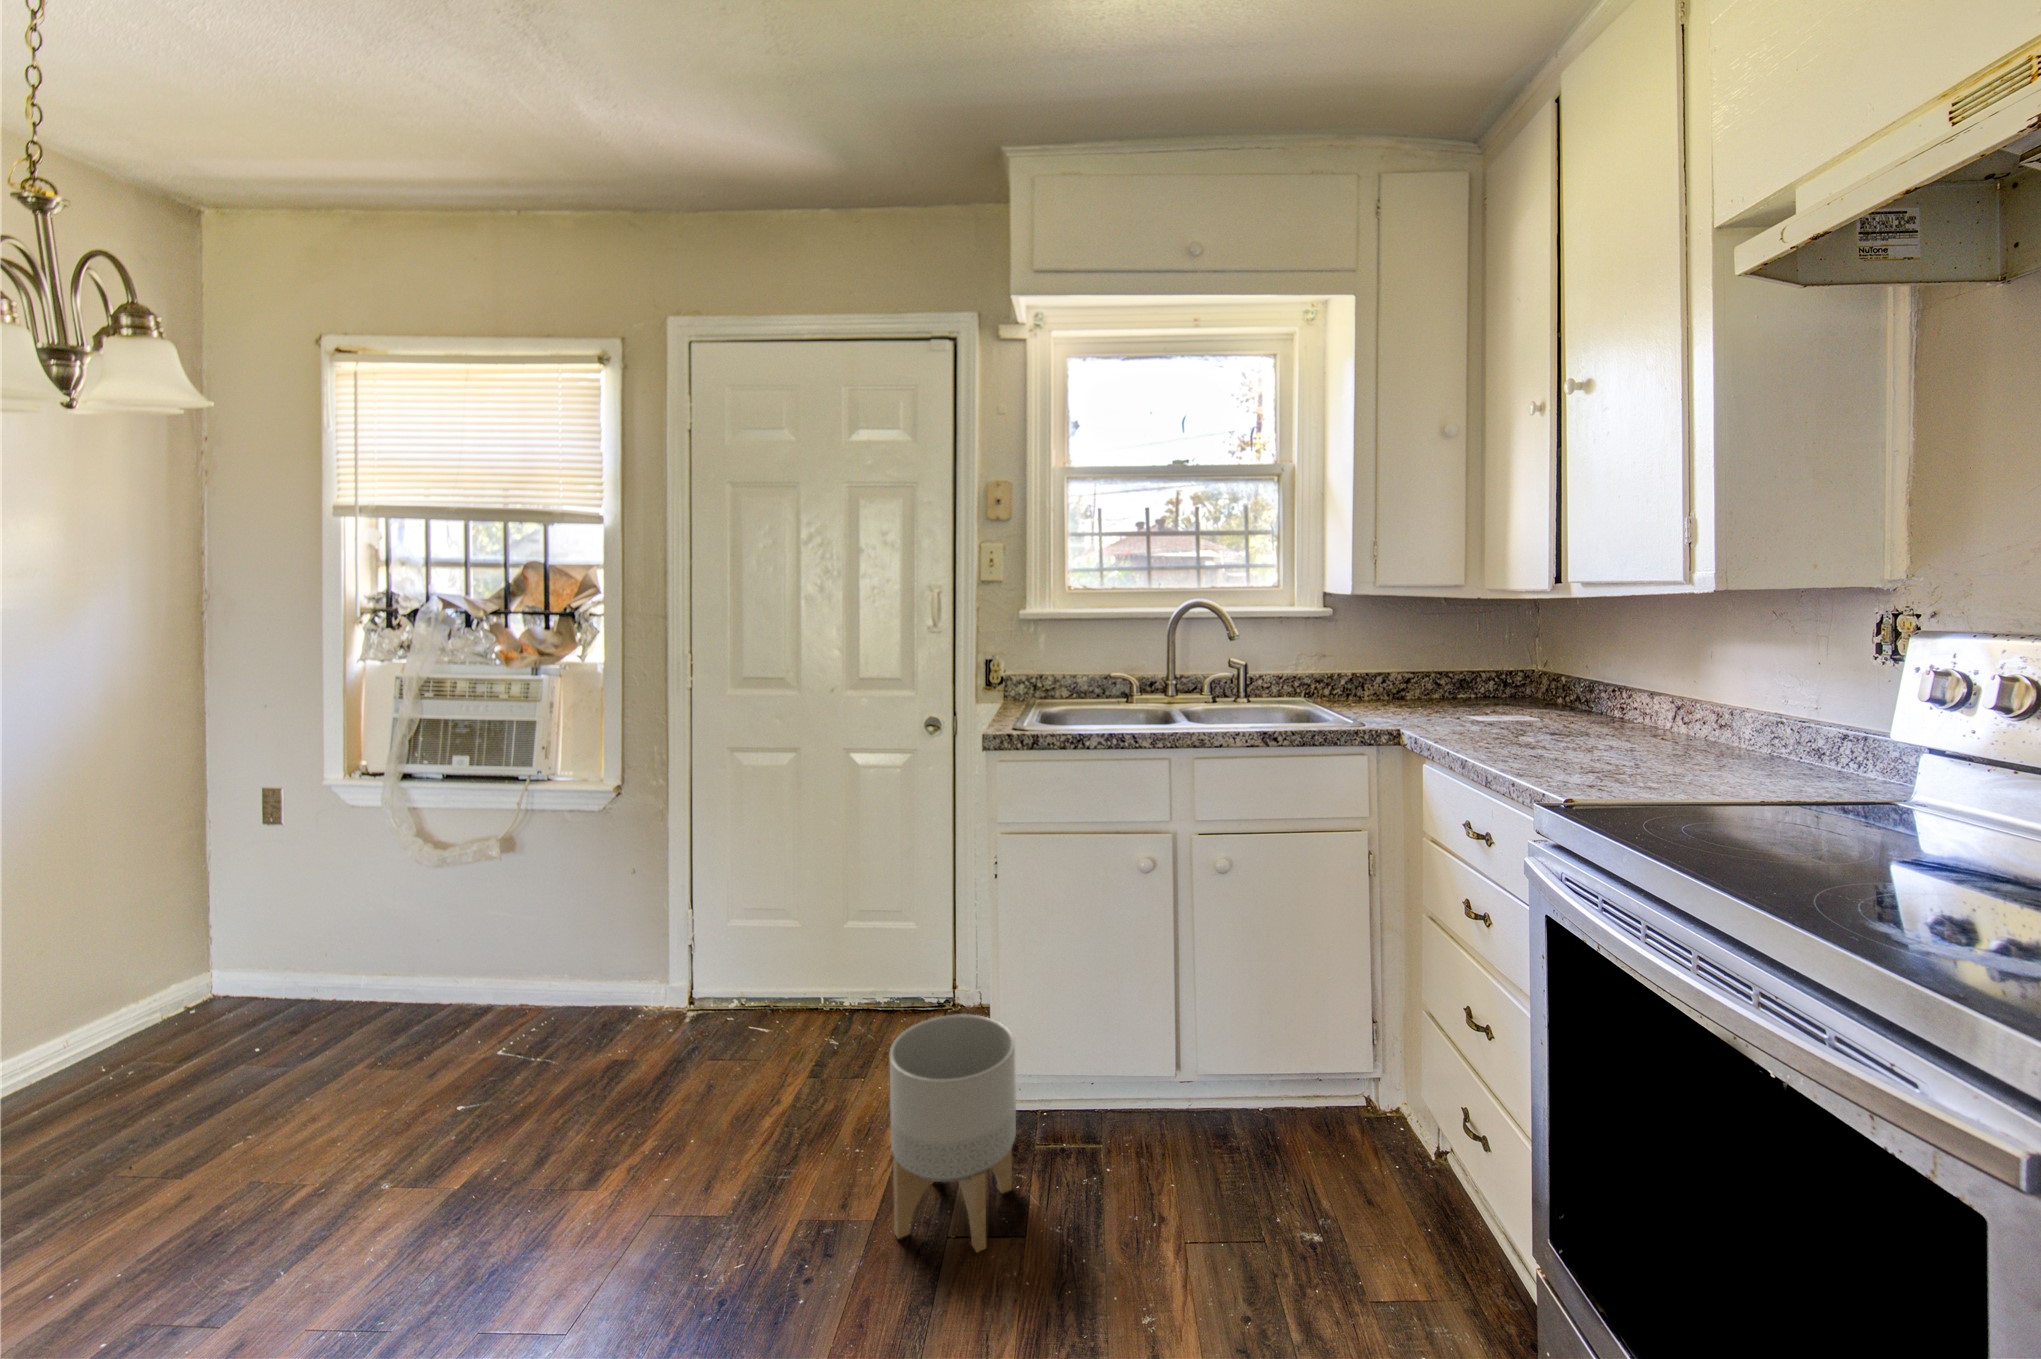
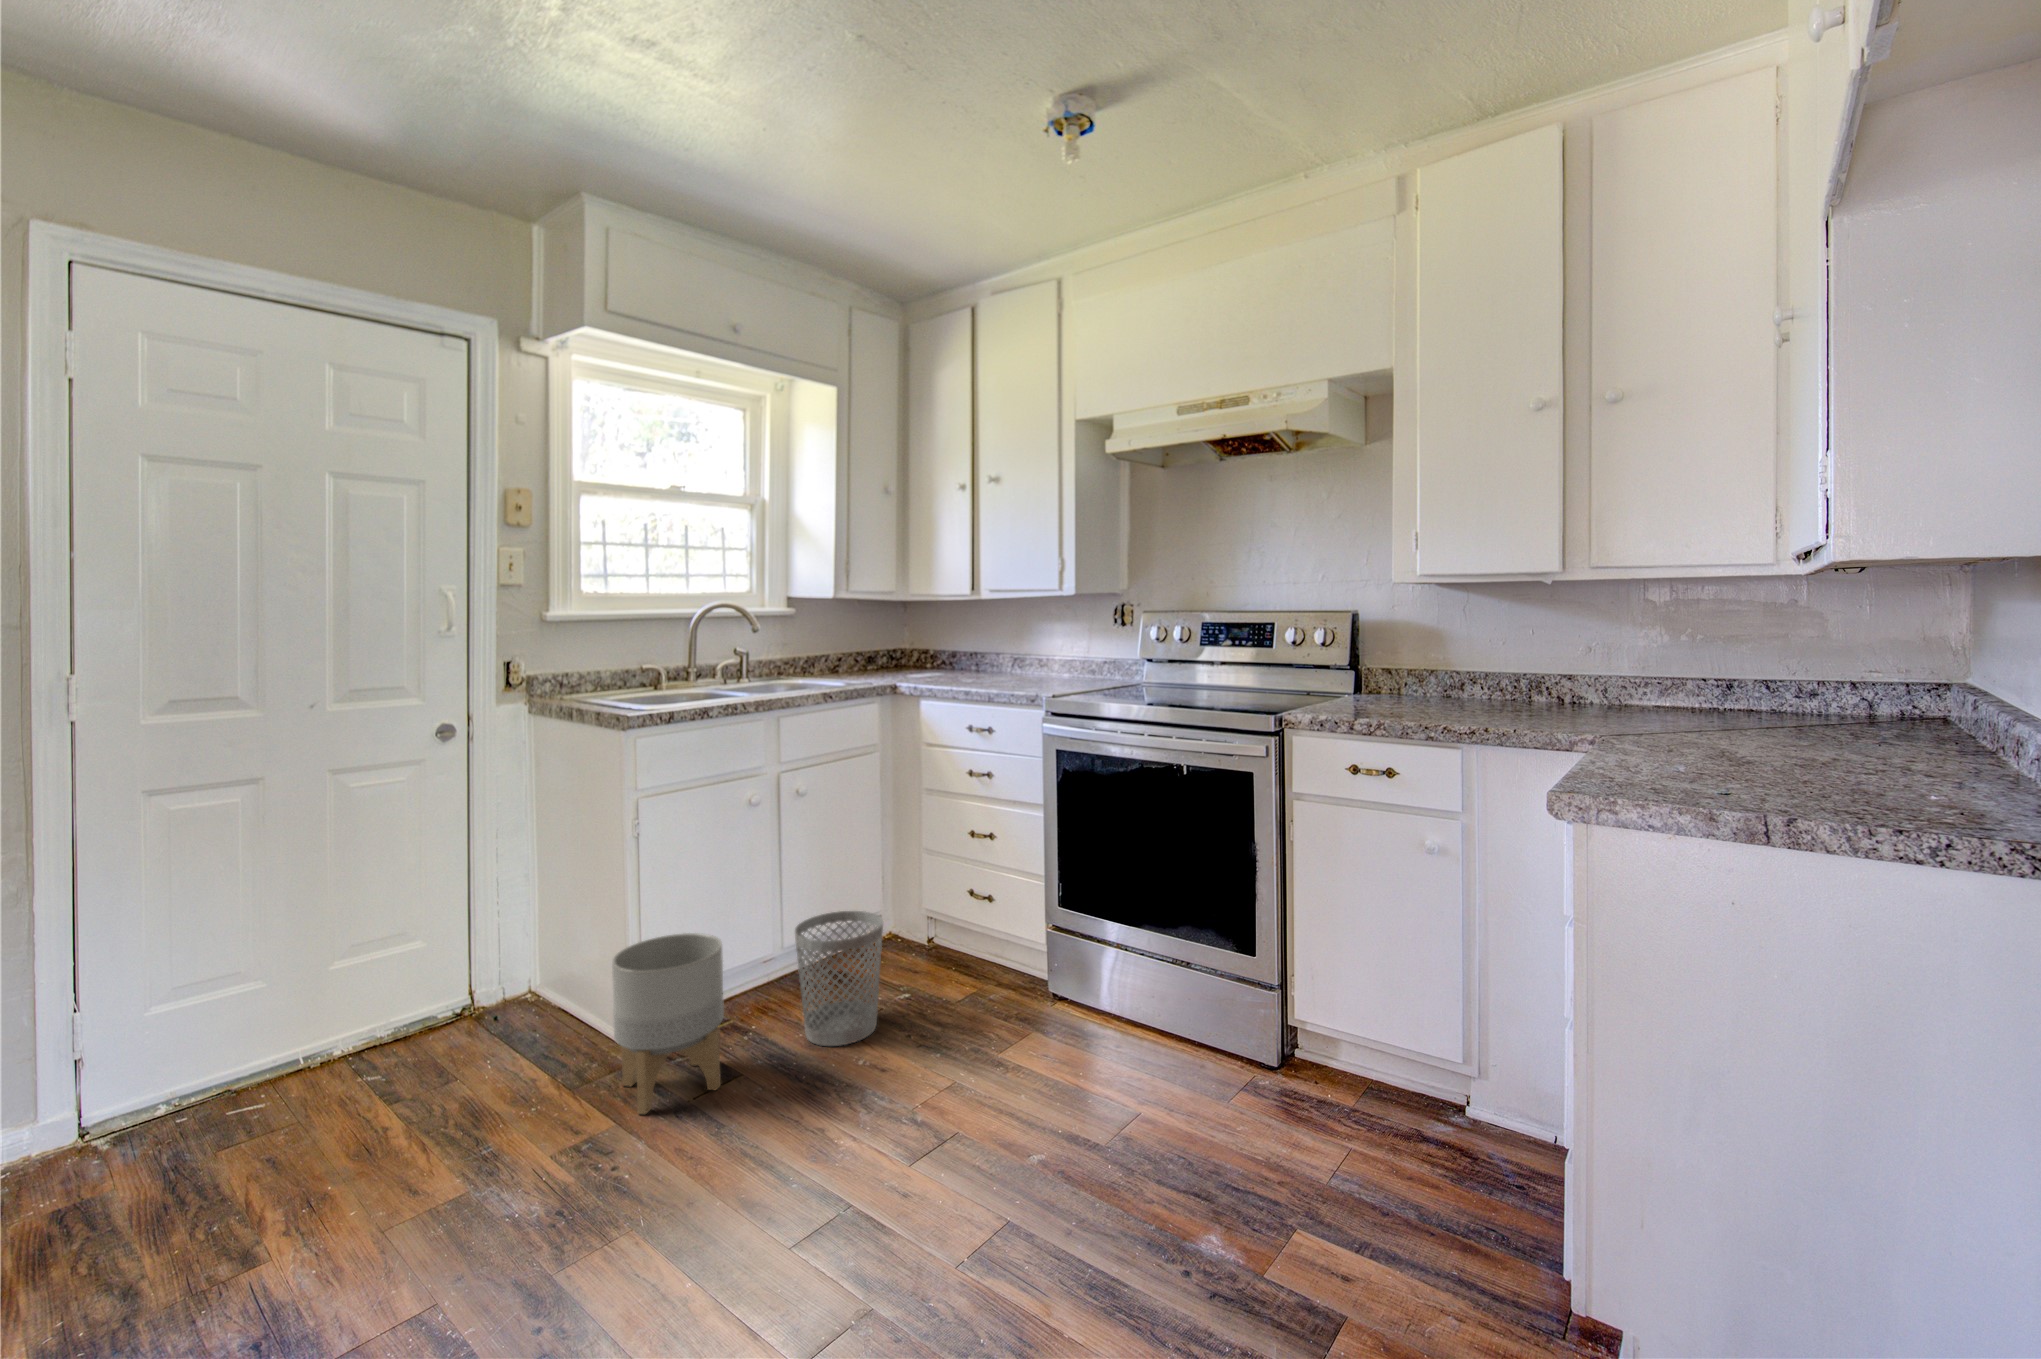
wastebasket: none [1113,1057,1242,1287] -> present [795,911,883,1046]

